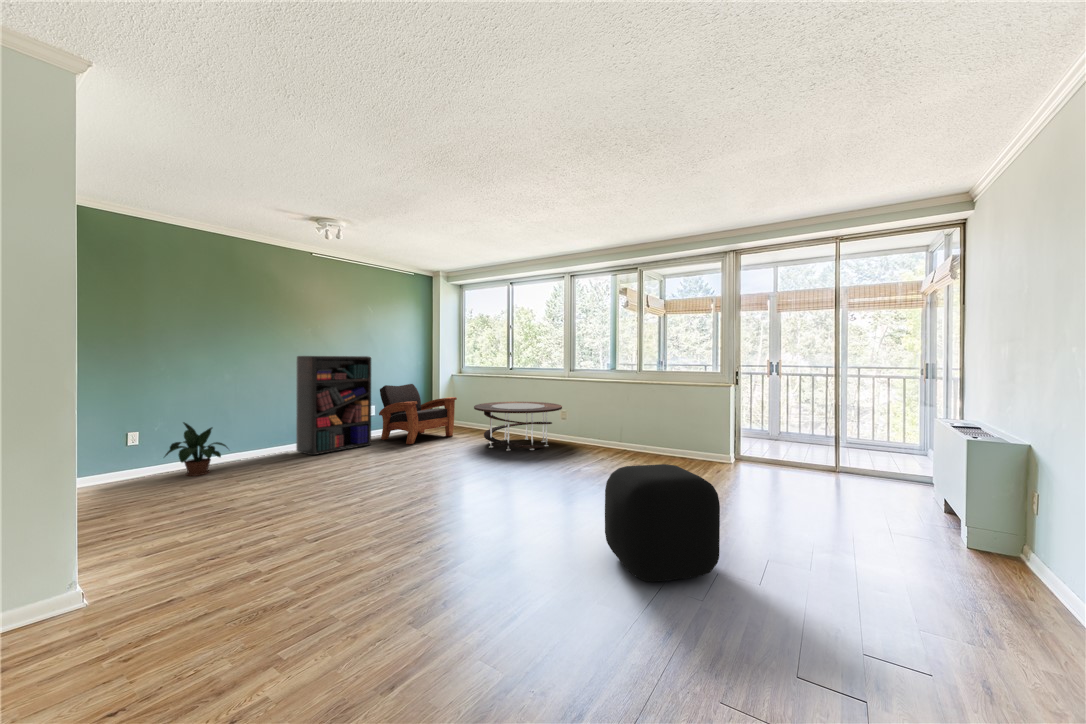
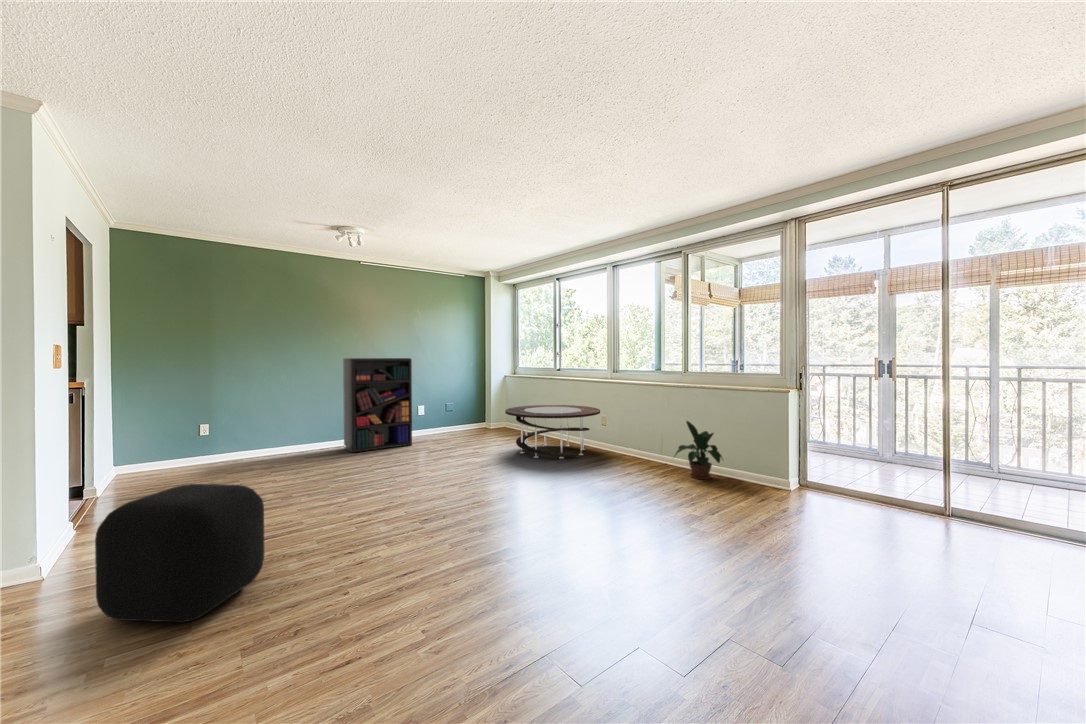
armchair: present [379,384,457,444] -> none [426,385,501,446]
potted plant: present [164,422,228,476] -> present [675,421,722,479]
ottoman: present [605,464,720,582] -> present [95,484,265,622]

